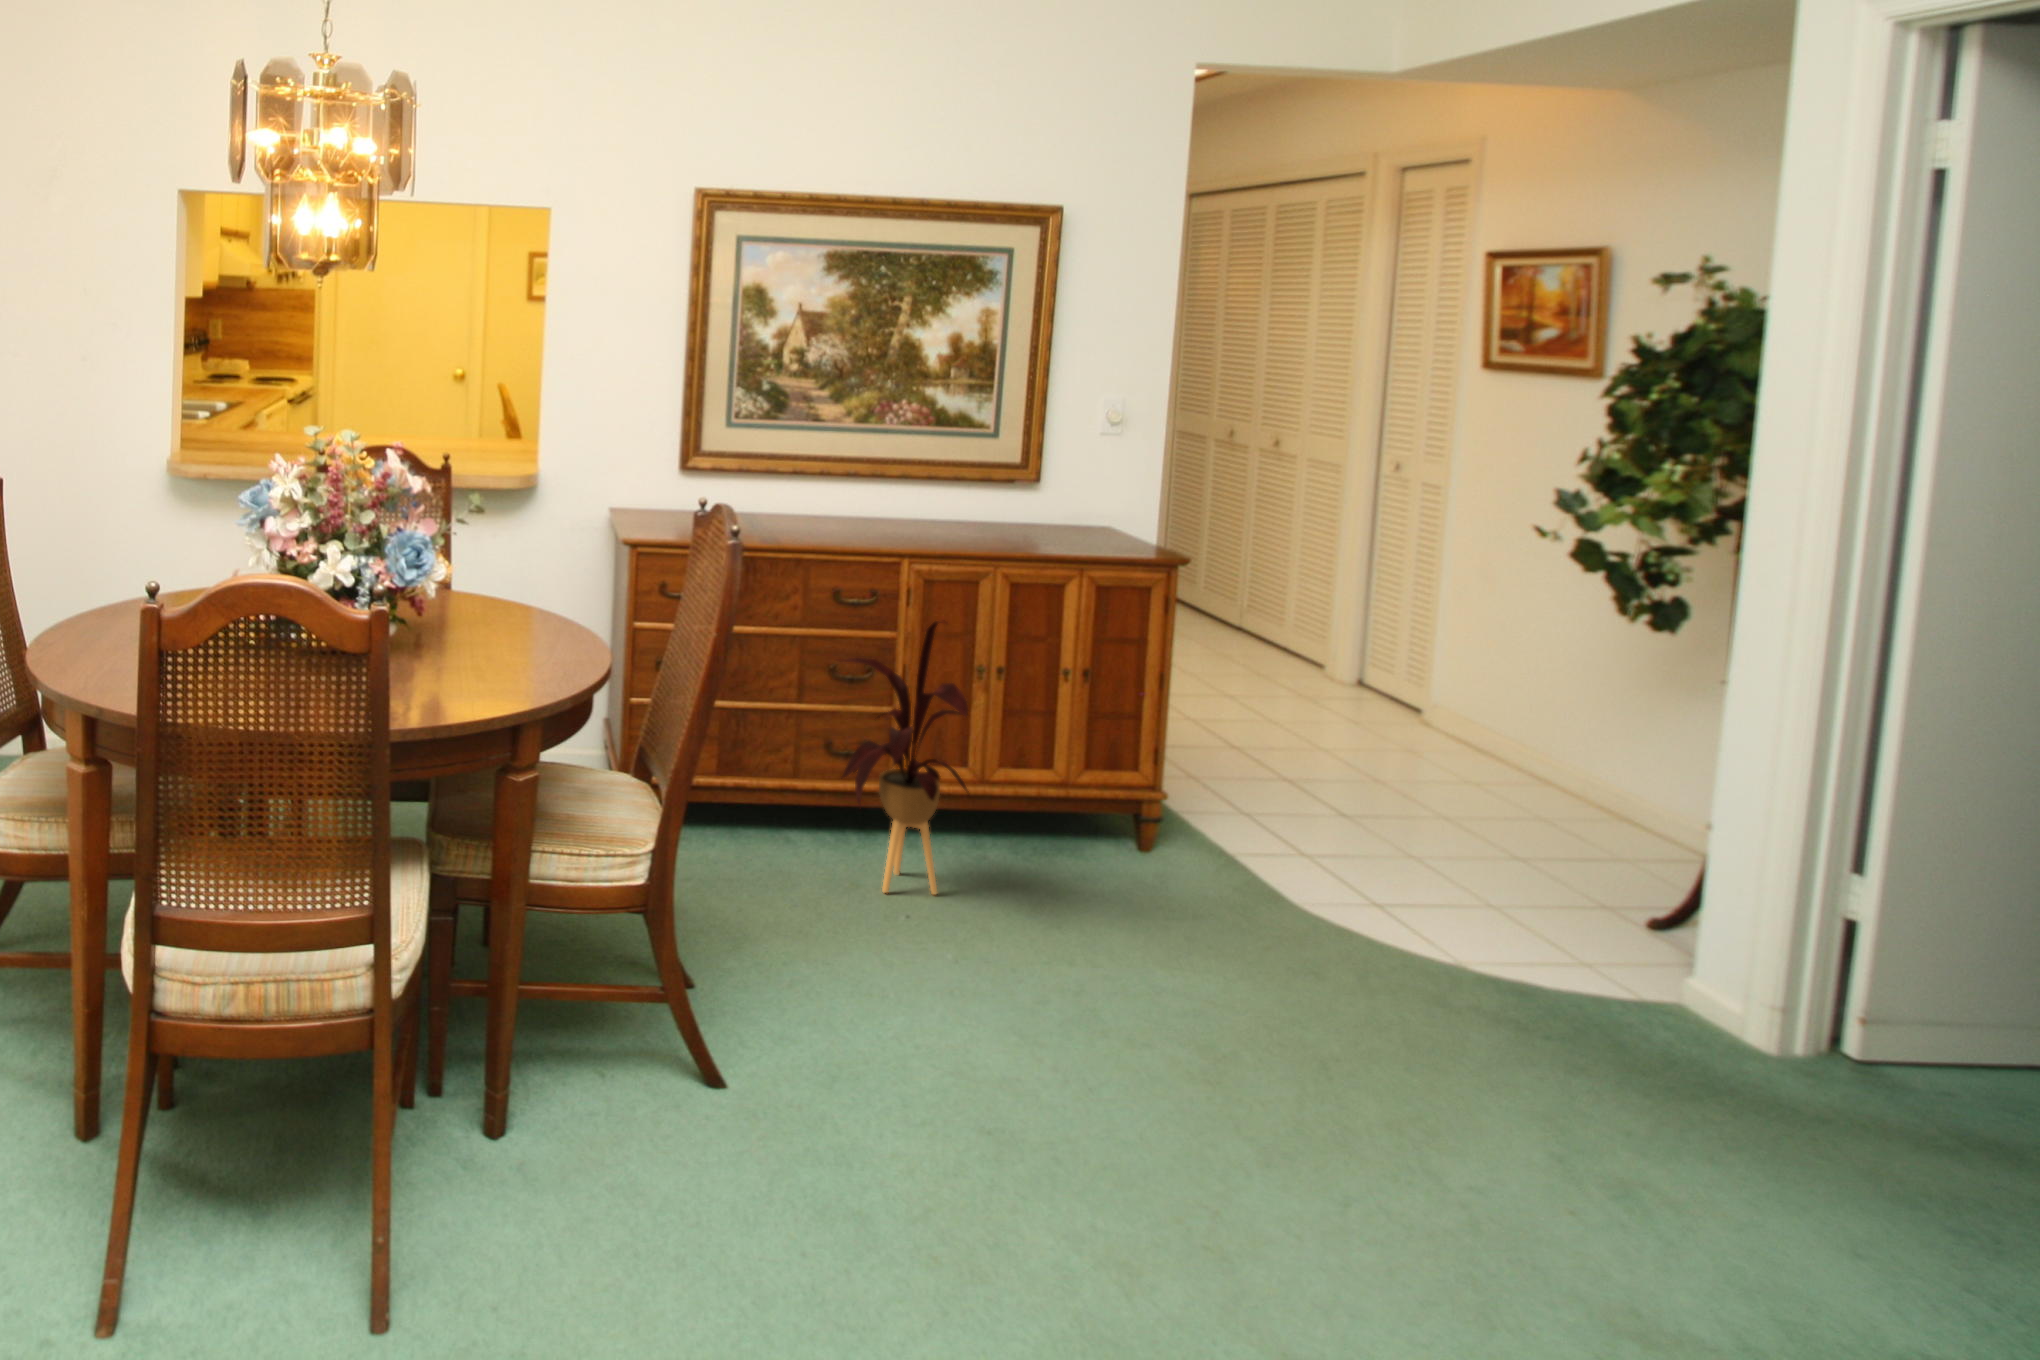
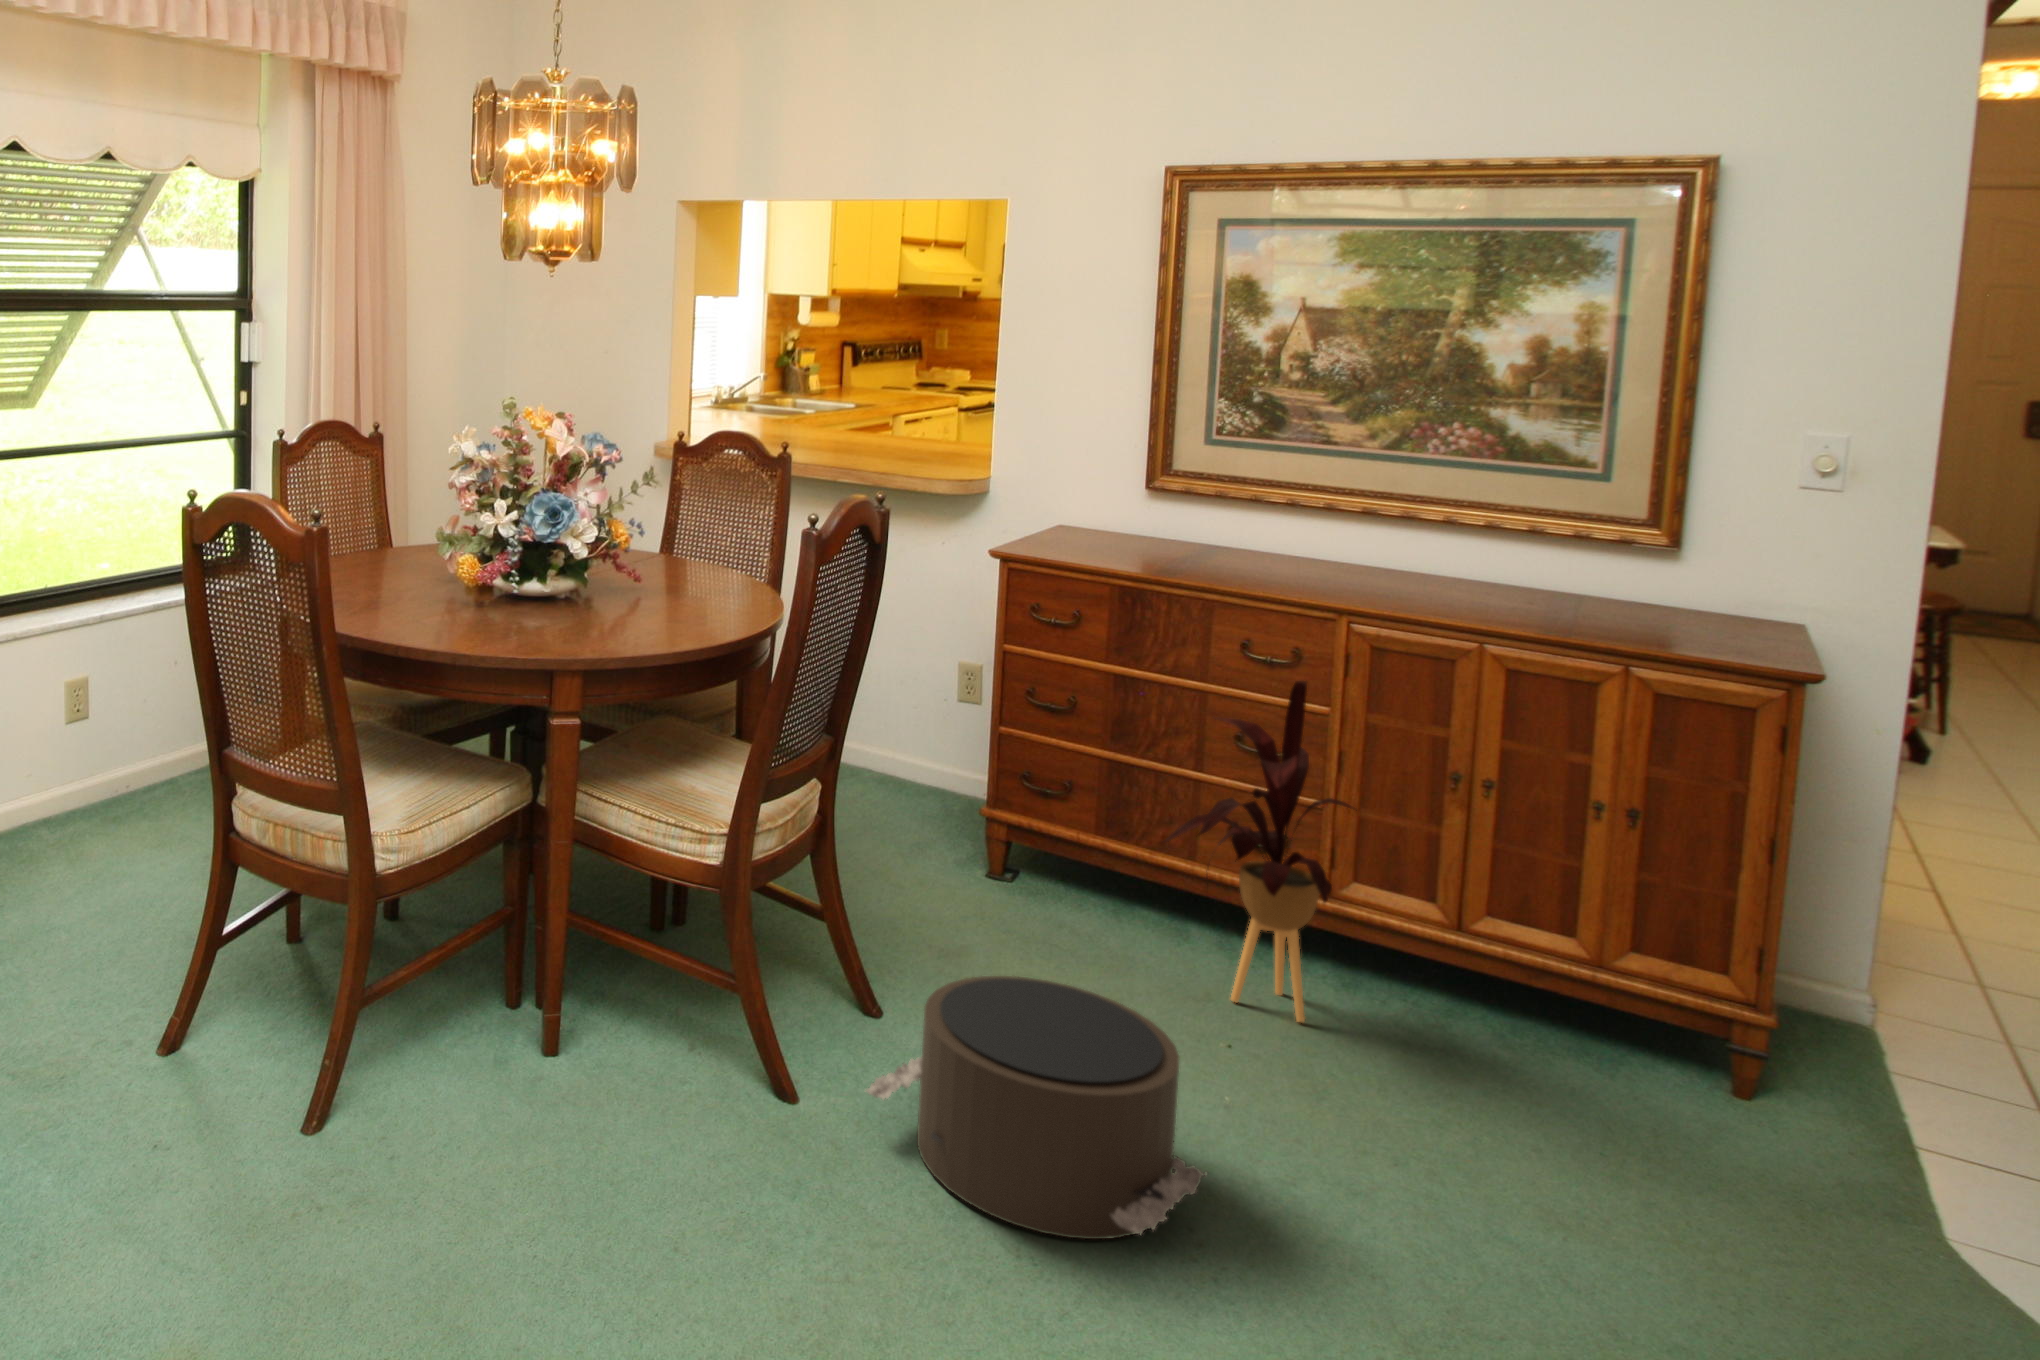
pouf: none [822,937,1135,1191] -> present [866,976,1207,1239]

